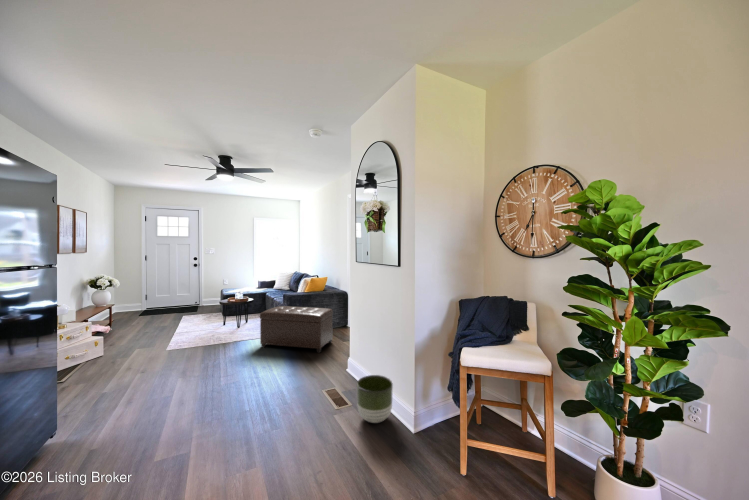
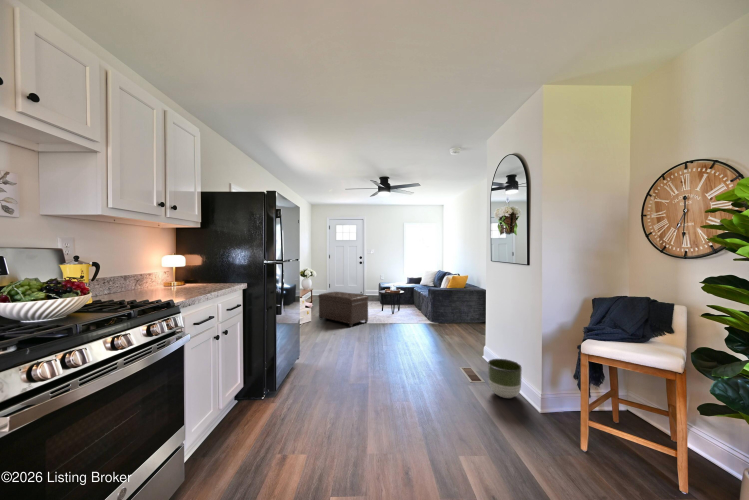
ottoman: present [260,306,333,353] -> present [319,292,368,327]

